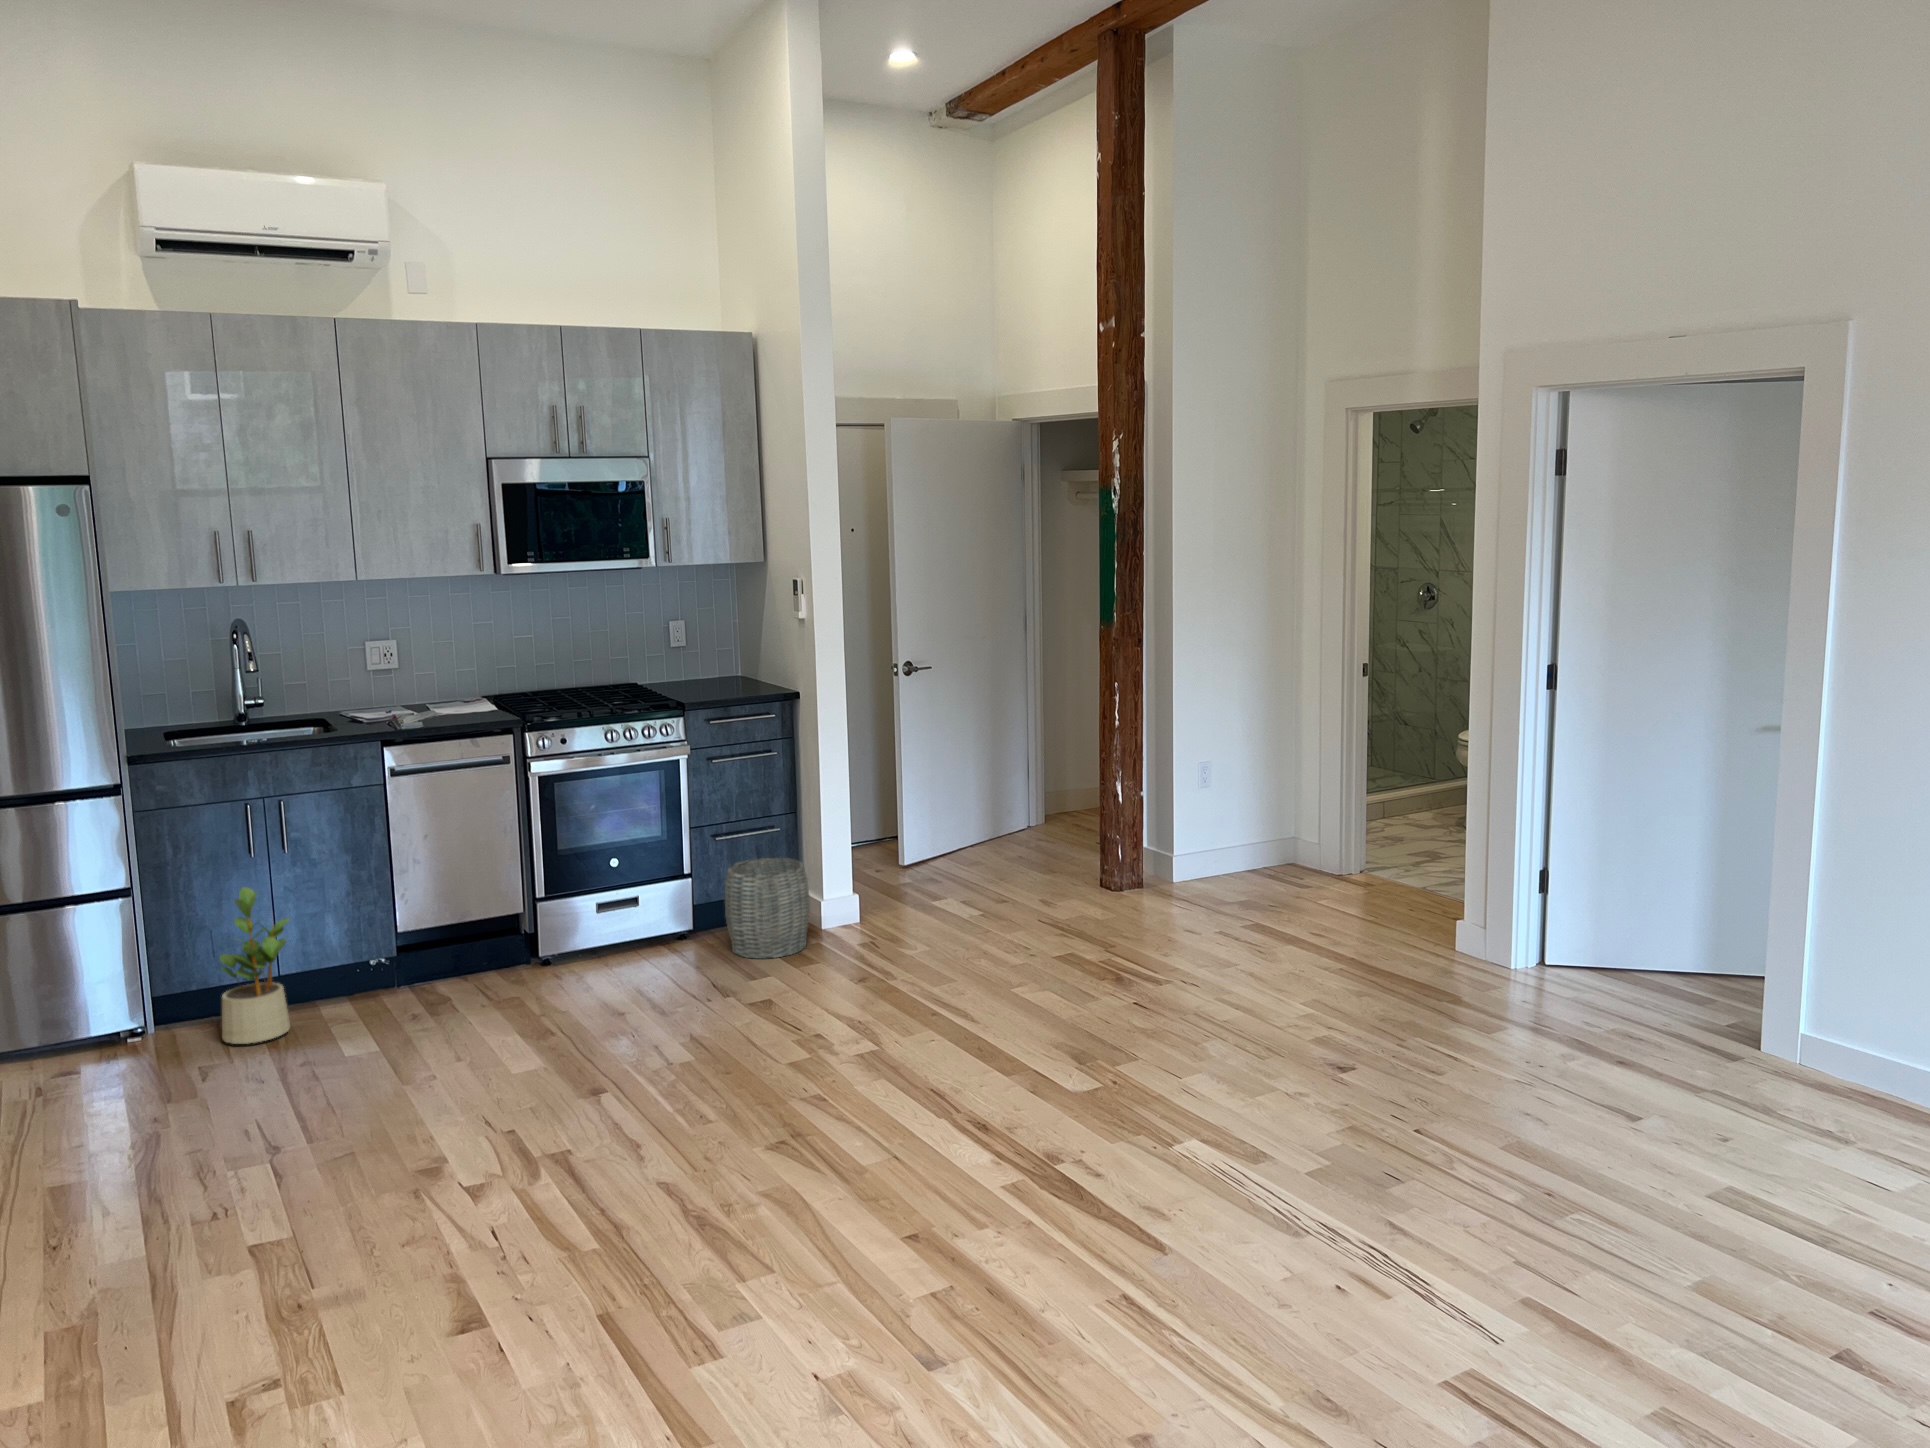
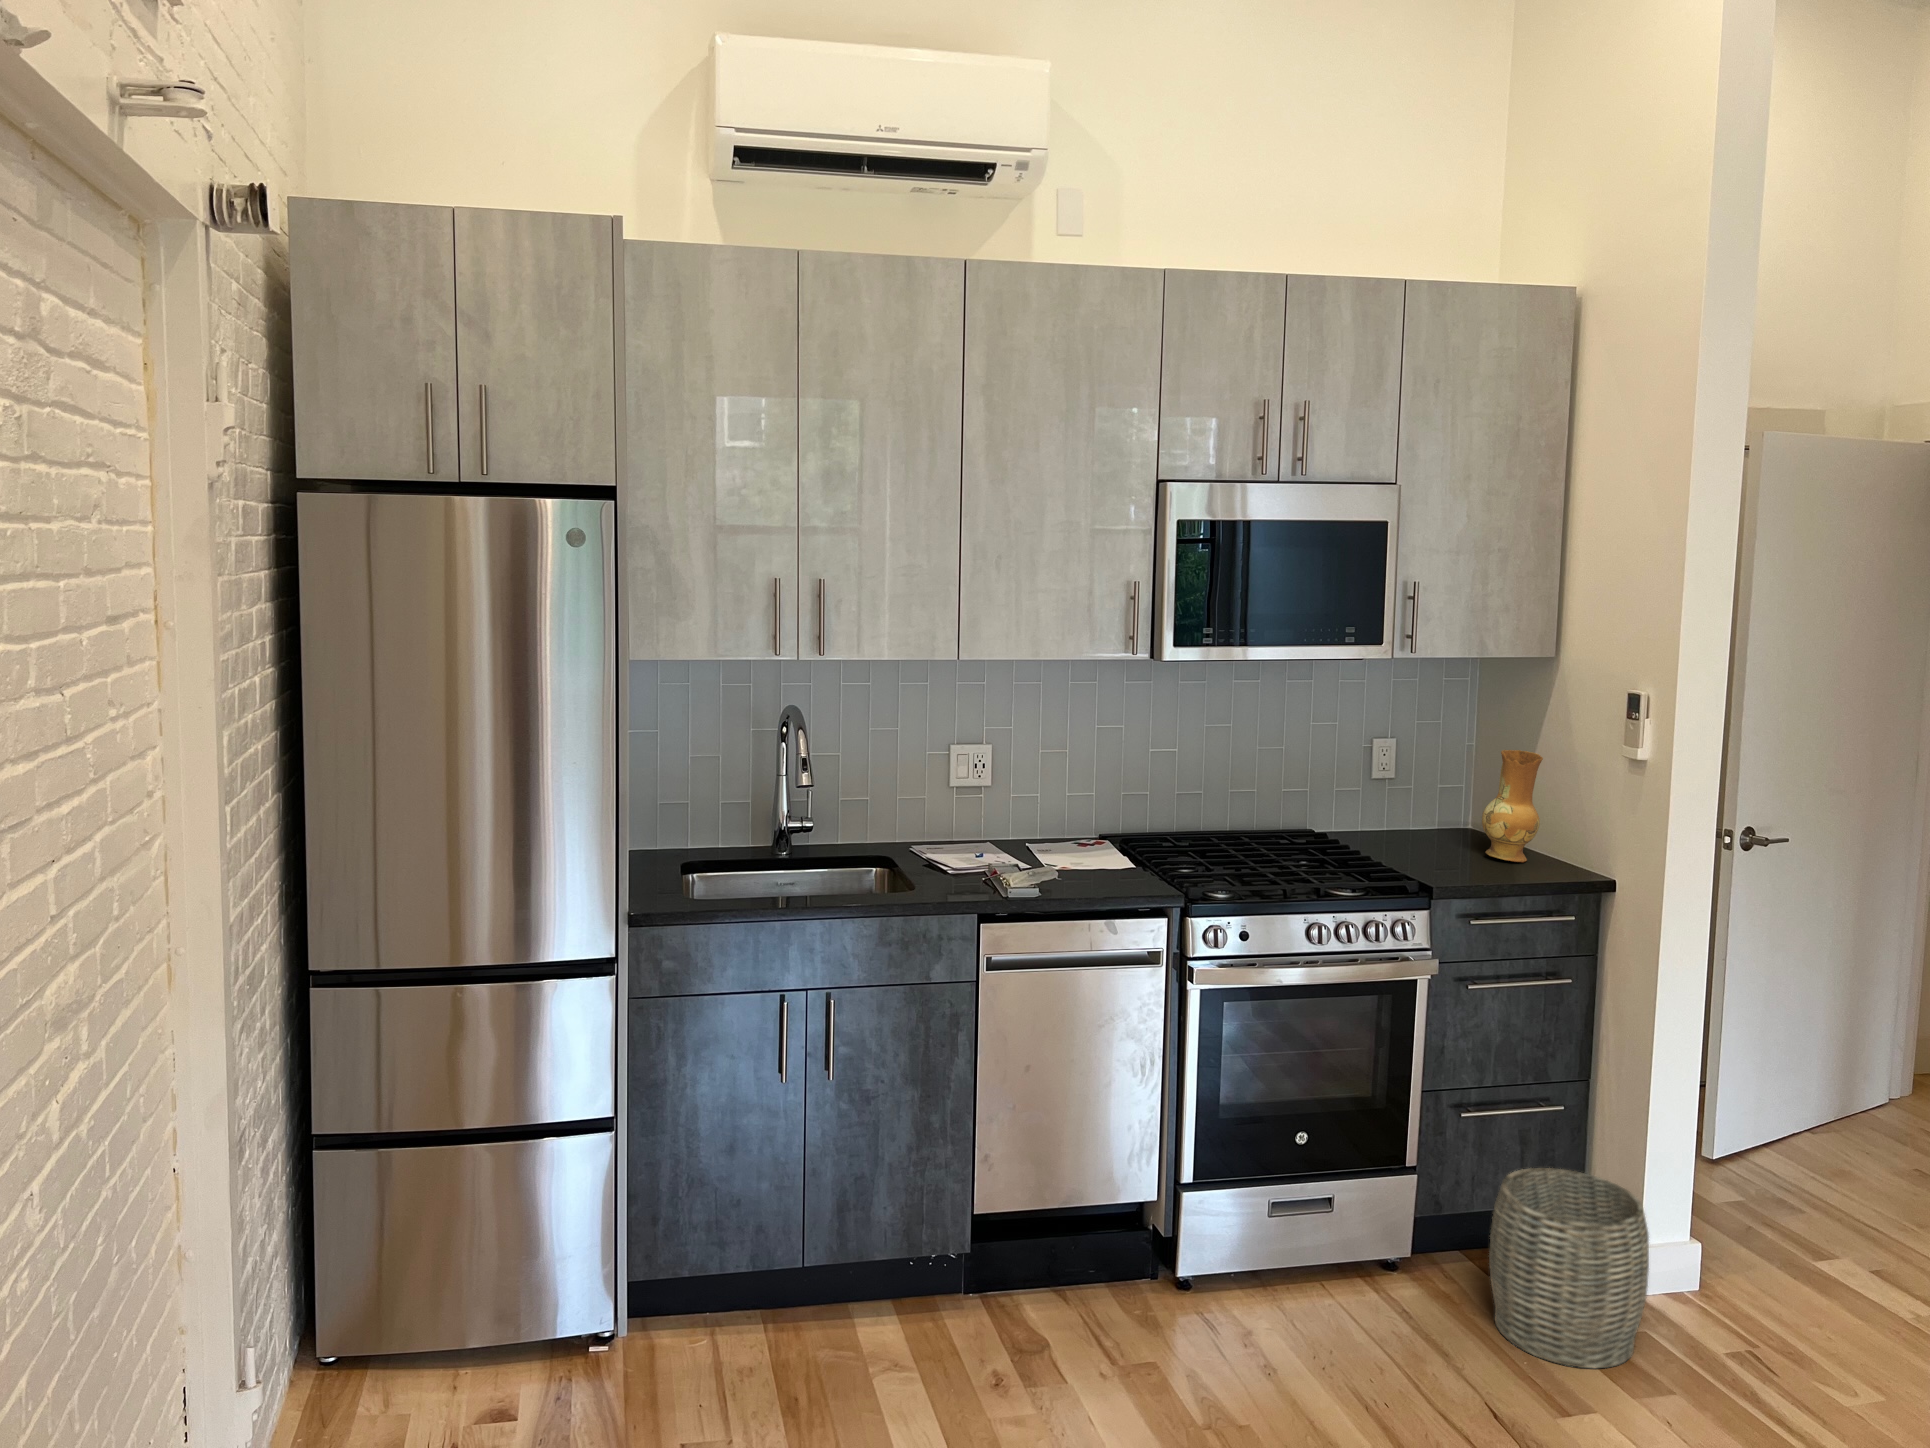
ceramic jug: none [727,620,761,688] -> present [1482,750,1543,862]
potted plant: present [219,887,290,1044] -> none [719,1145,830,1402]

